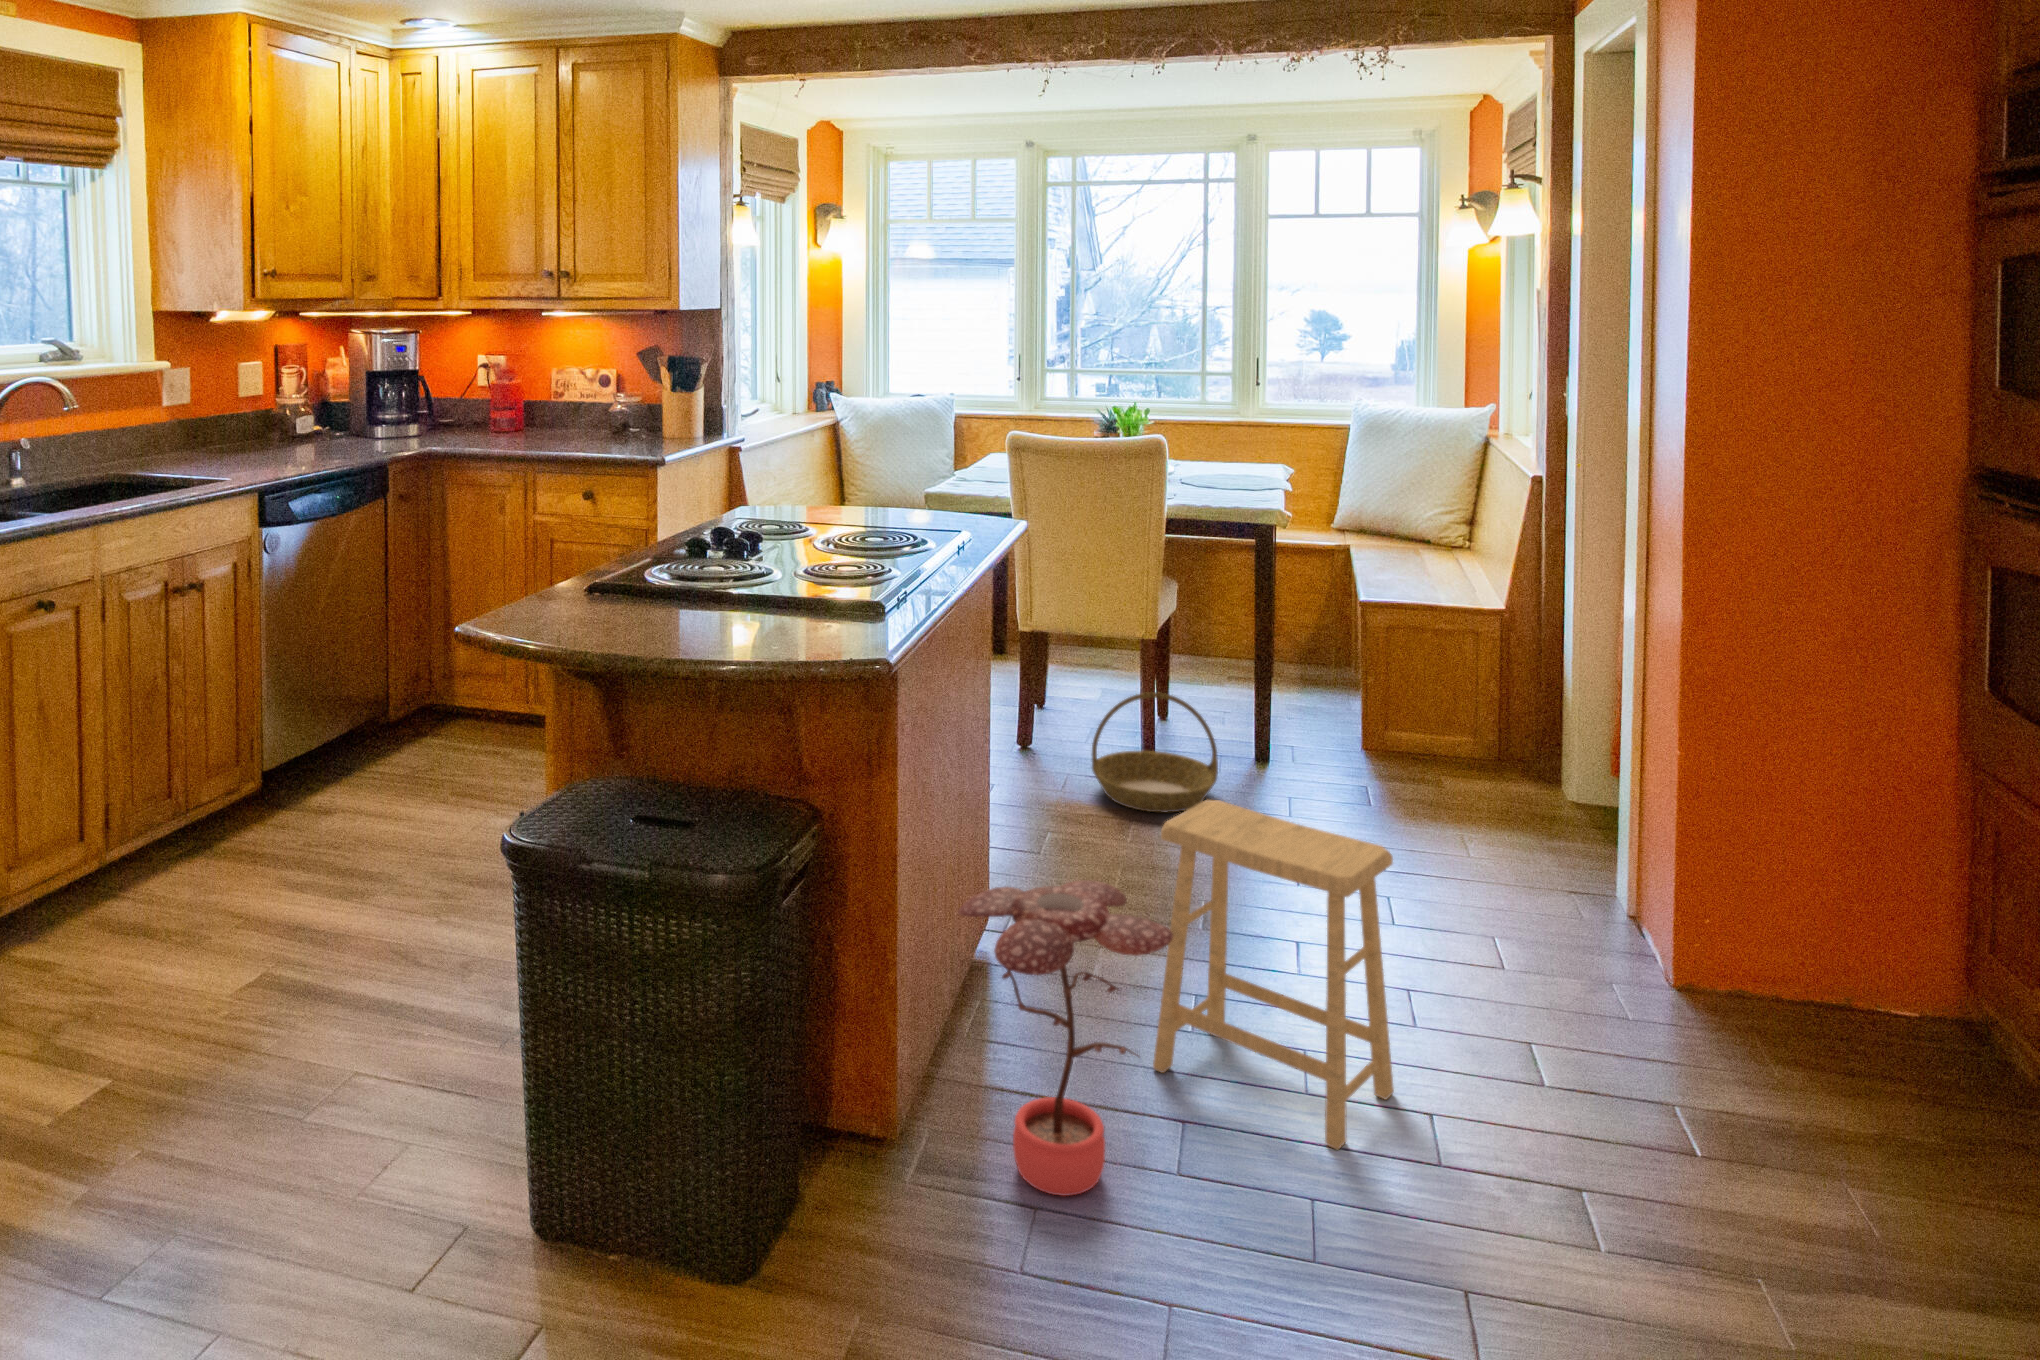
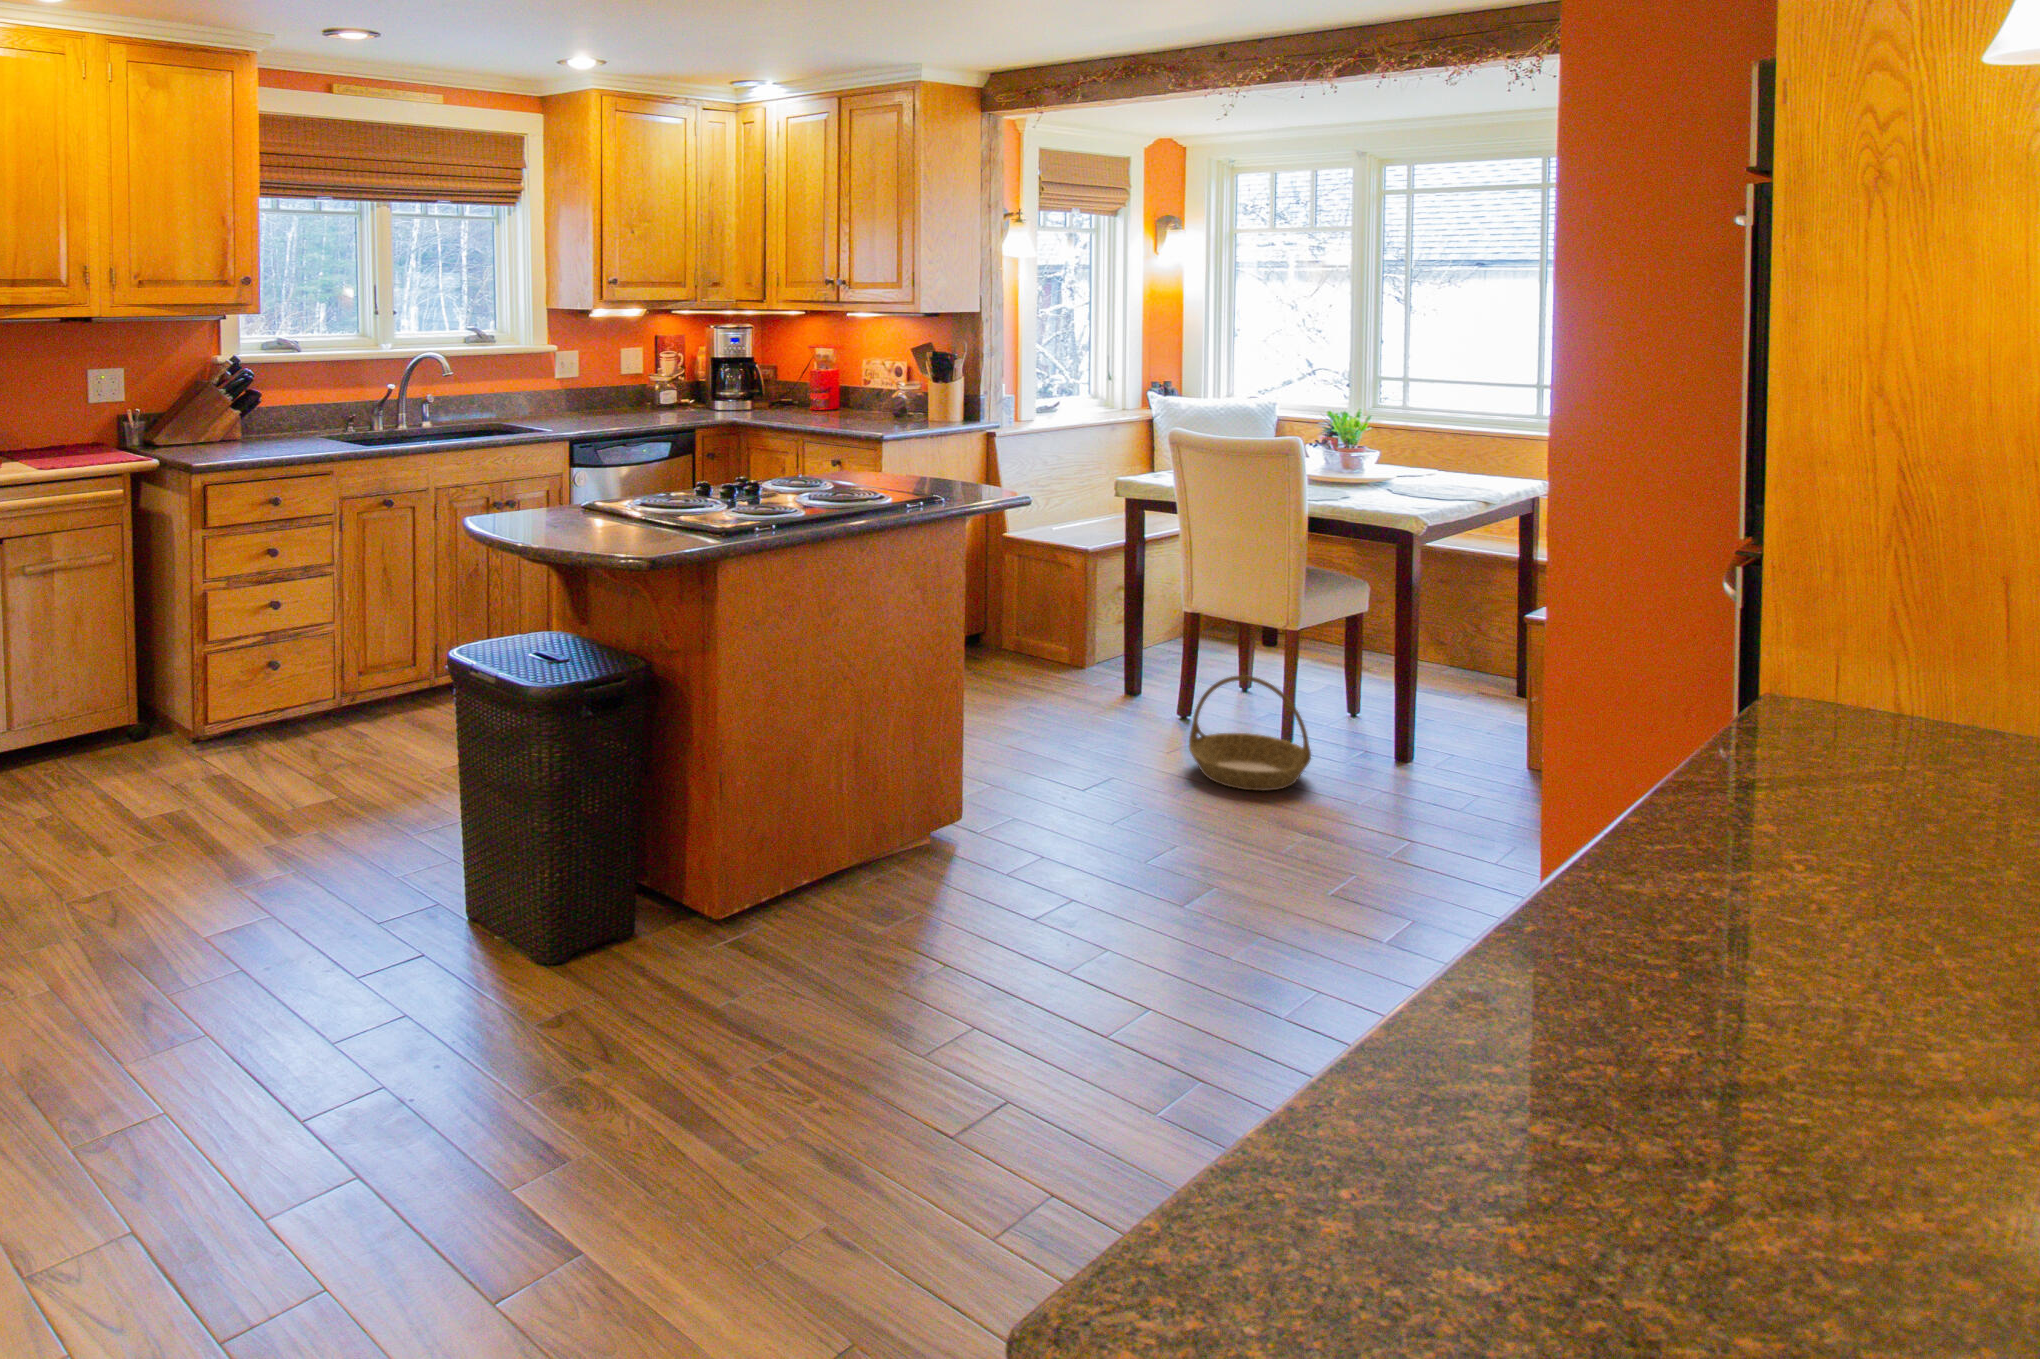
footstool: present [1153,800,1394,1150] -> none [957,732,1133,1027]
potted plant: present [958,880,1173,1196] -> none [718,757,877,997]

